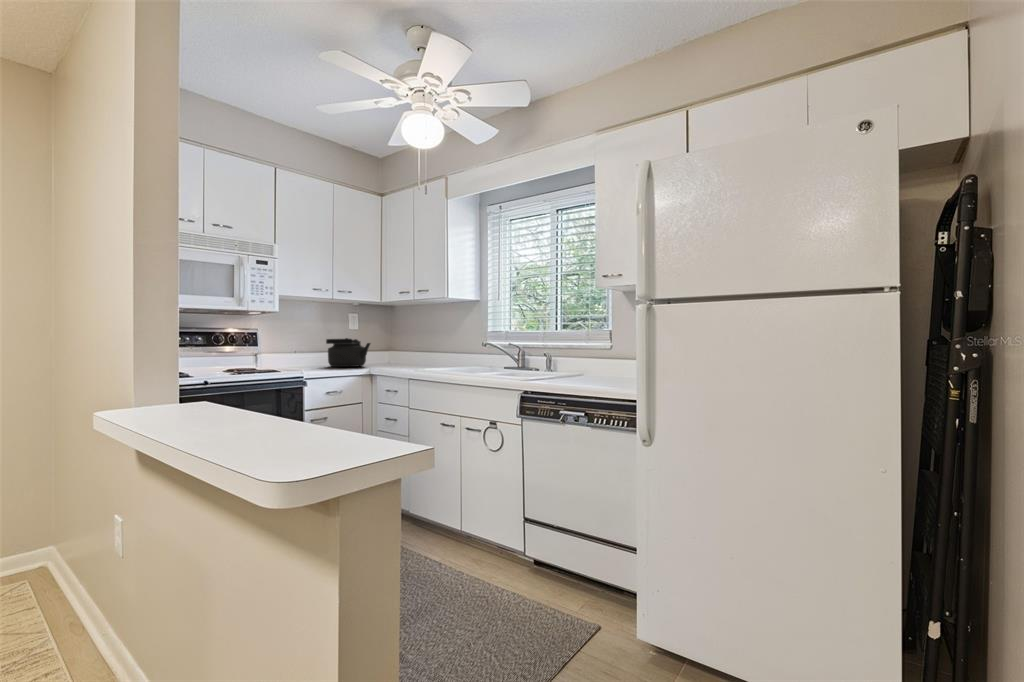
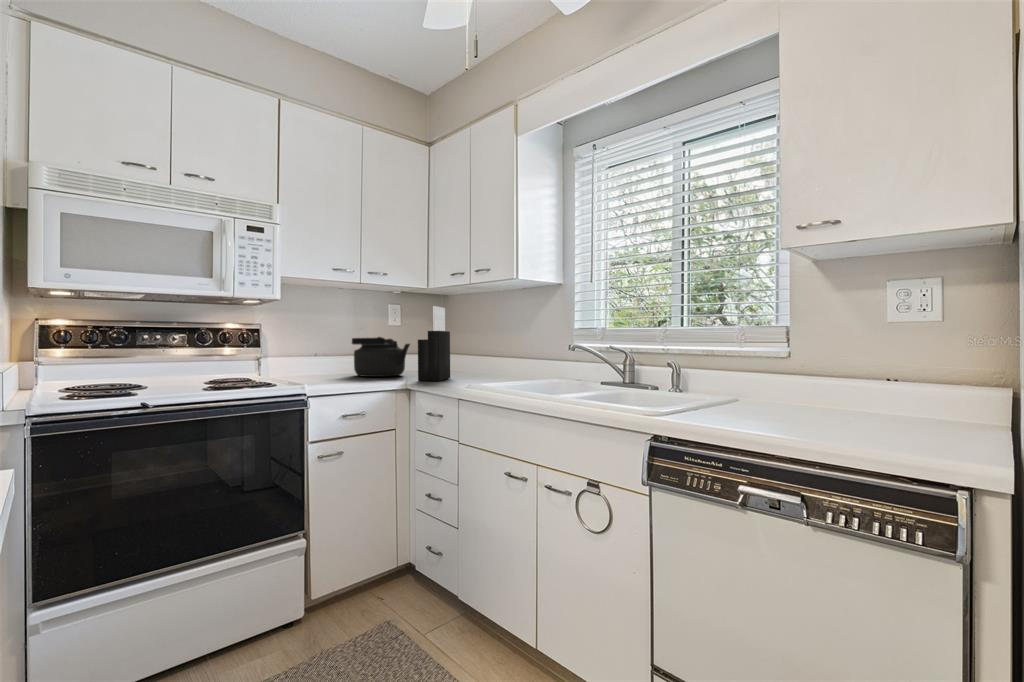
knife block: none [378,316,400,369] -> present [418,306,450,381]

